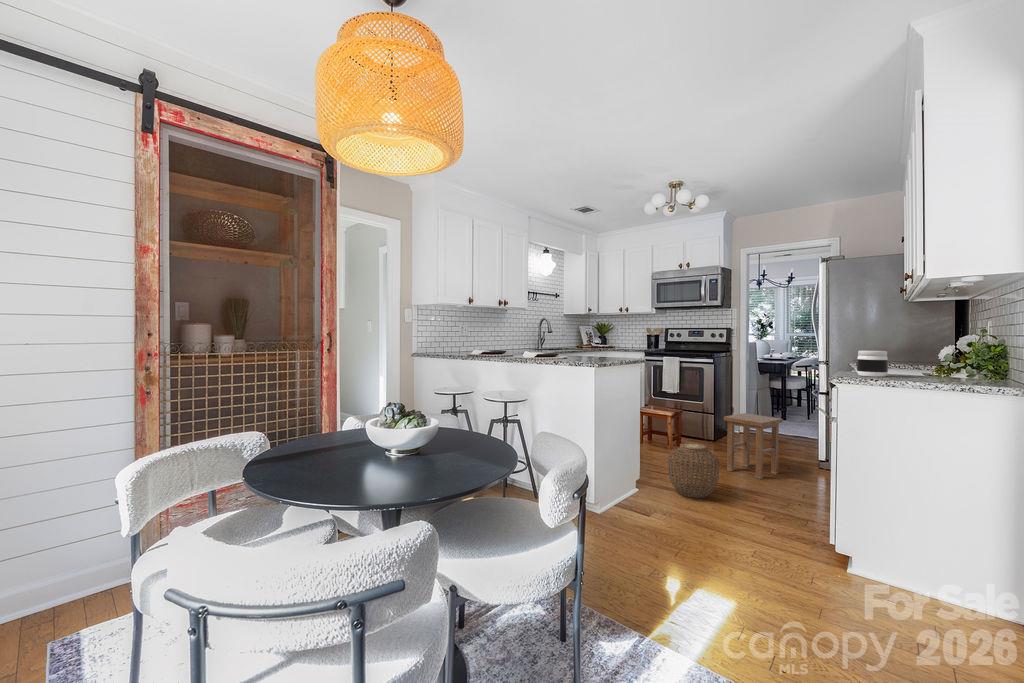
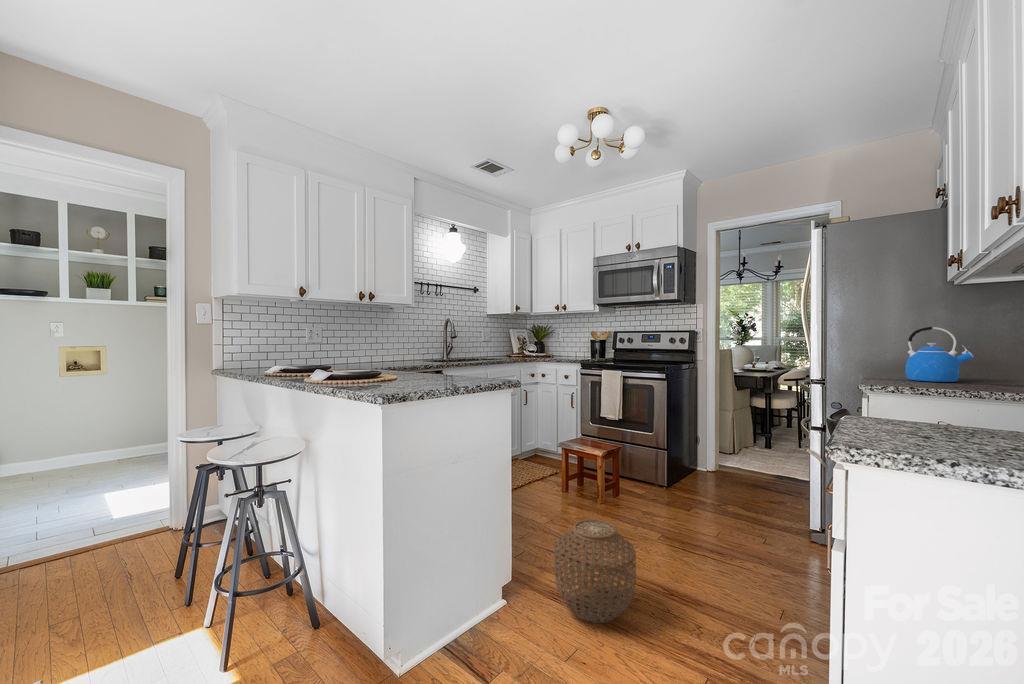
kettle: none [880,328,920,361] -> present [905,327,974,382]
jar: present [857,351,888,377] -> none [890,376,975,448]
stool: present [724,413,783,479] -> none [664,457,753,570]

